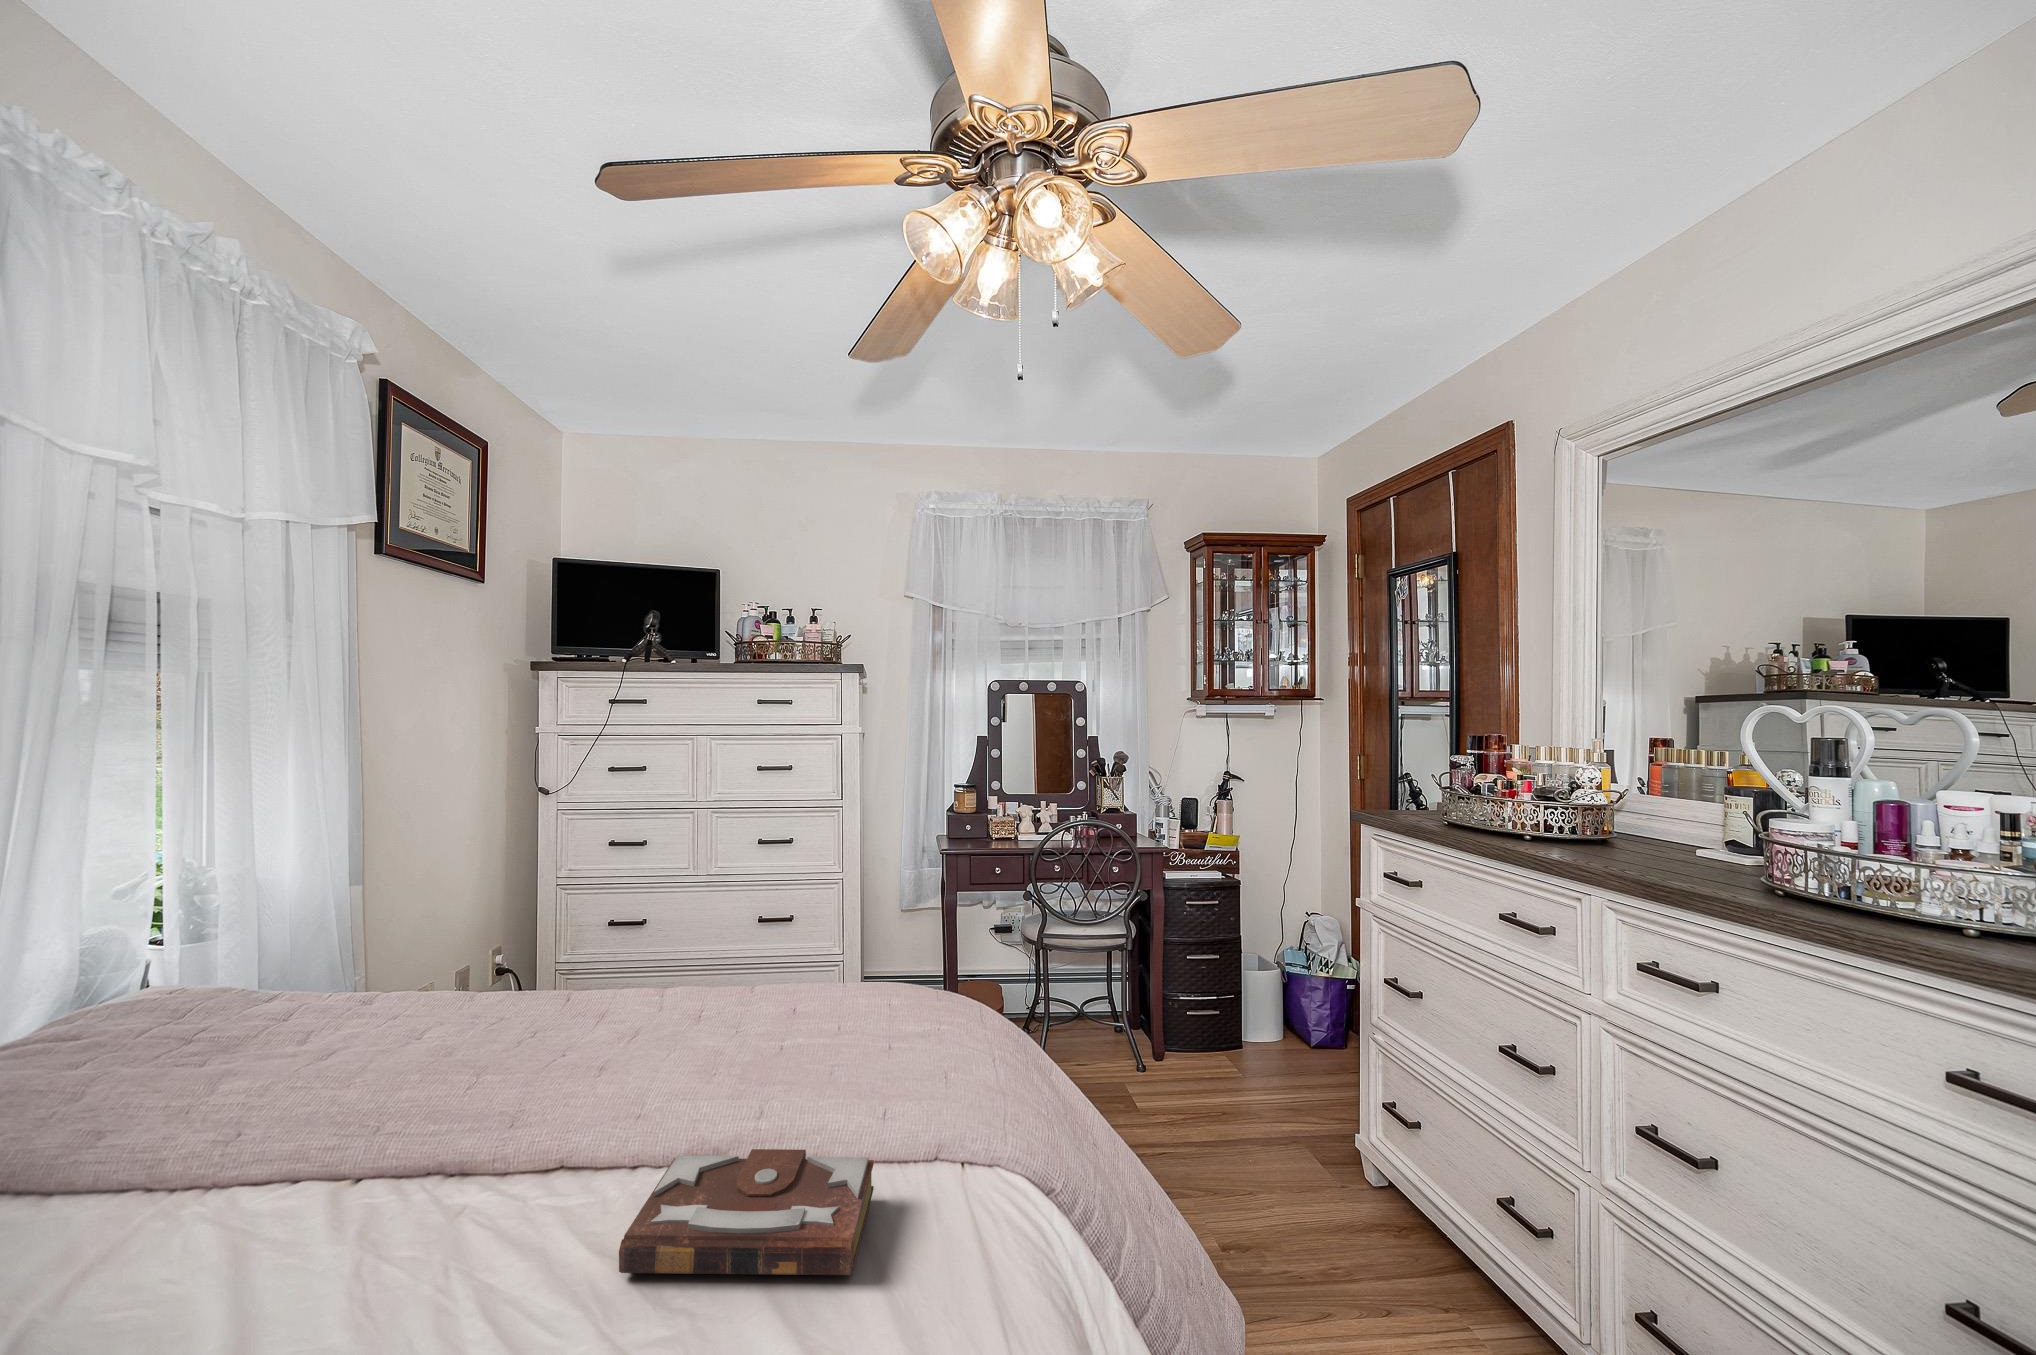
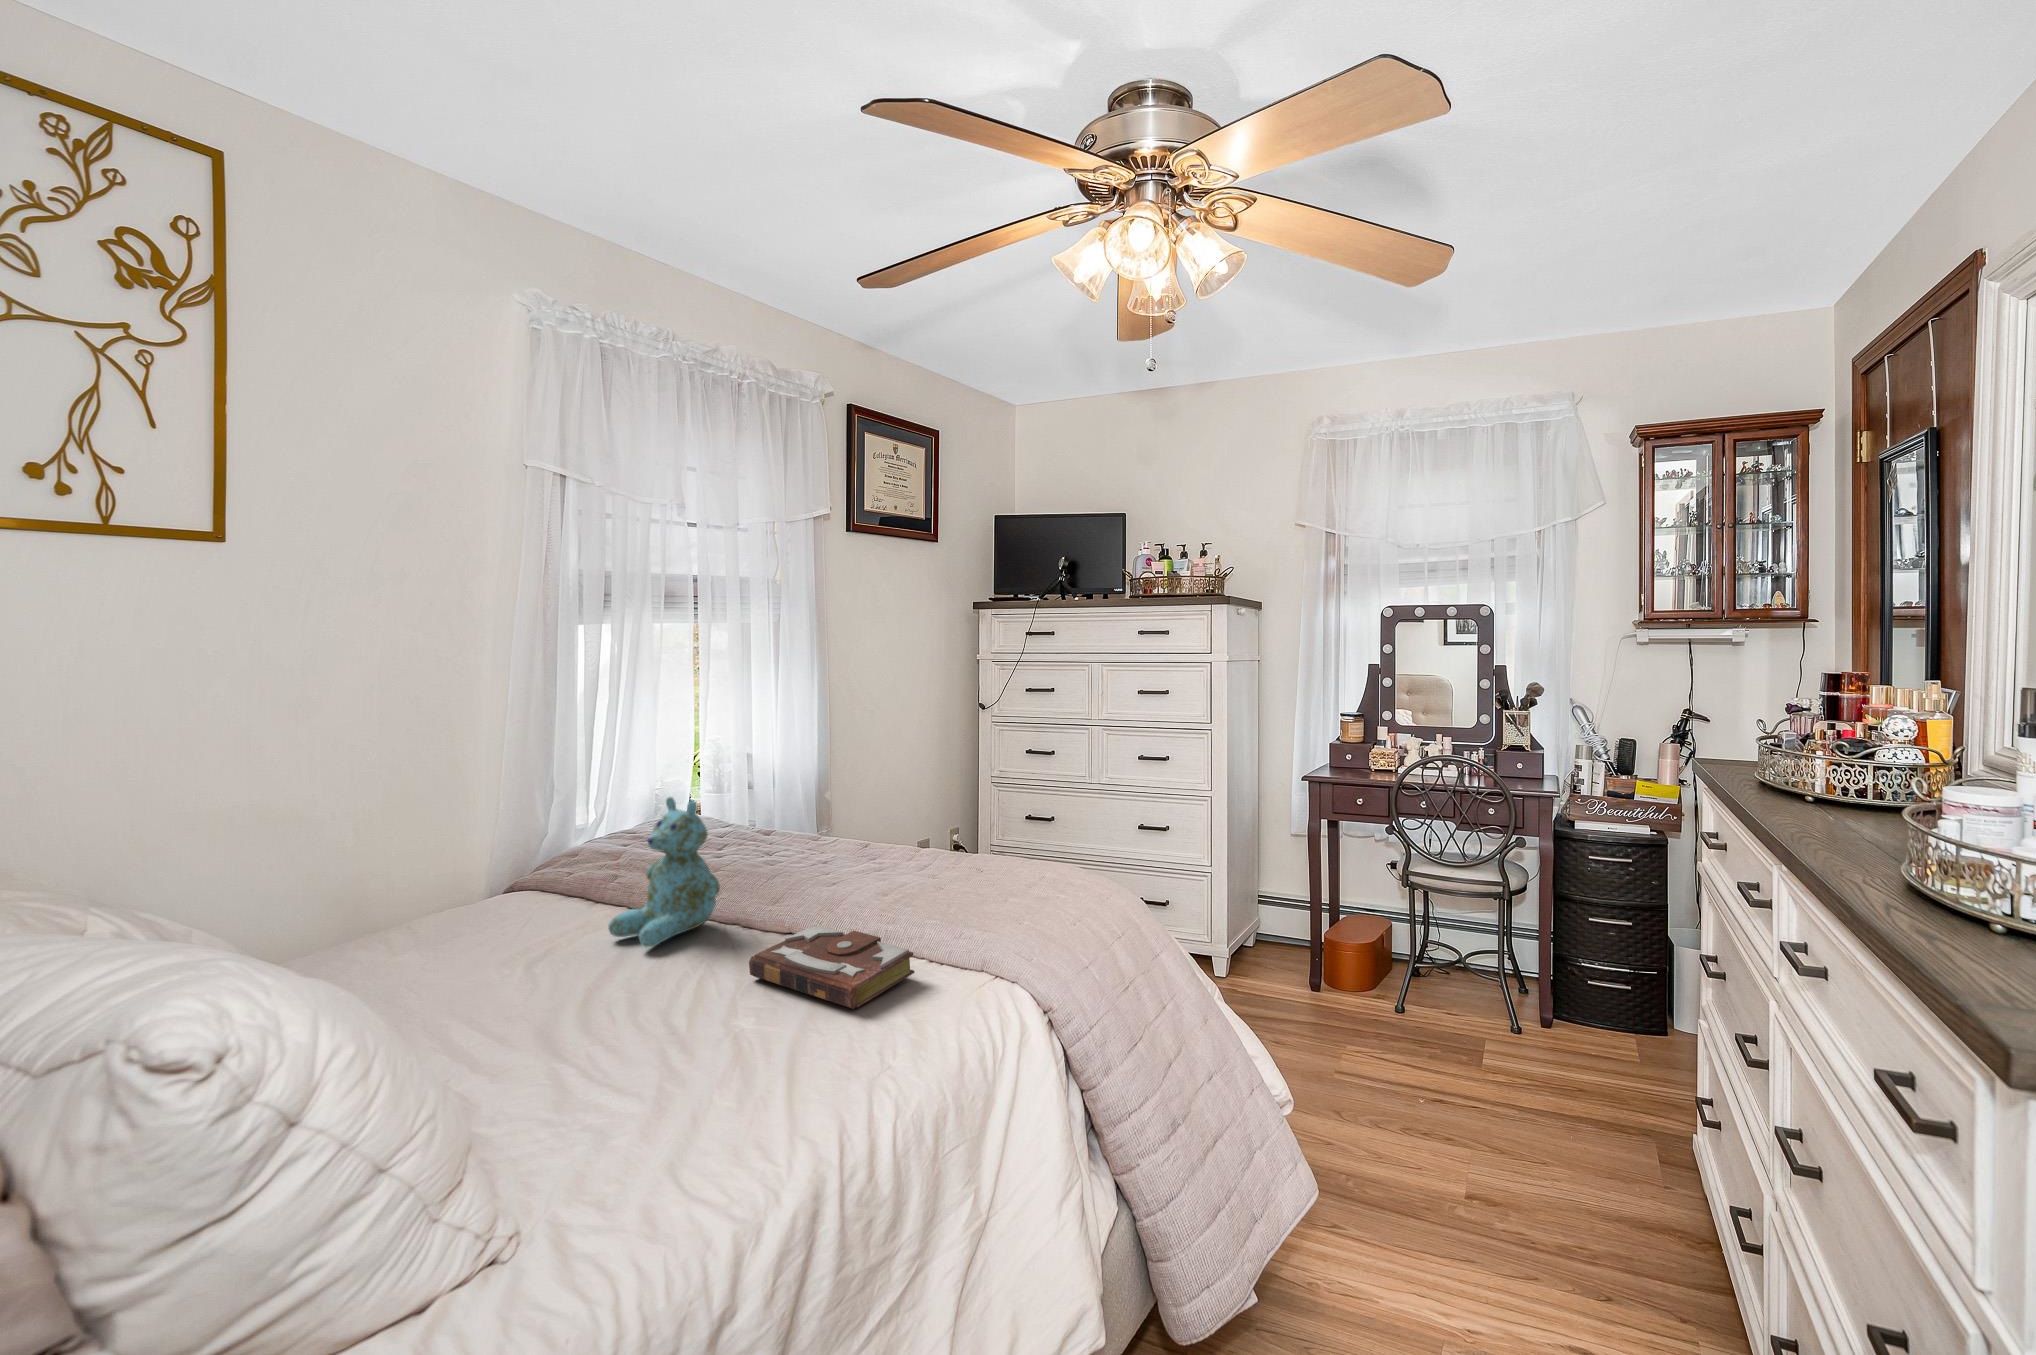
stuffed bear: none [226,990,473,1283] -> present [608,797,720,947]

